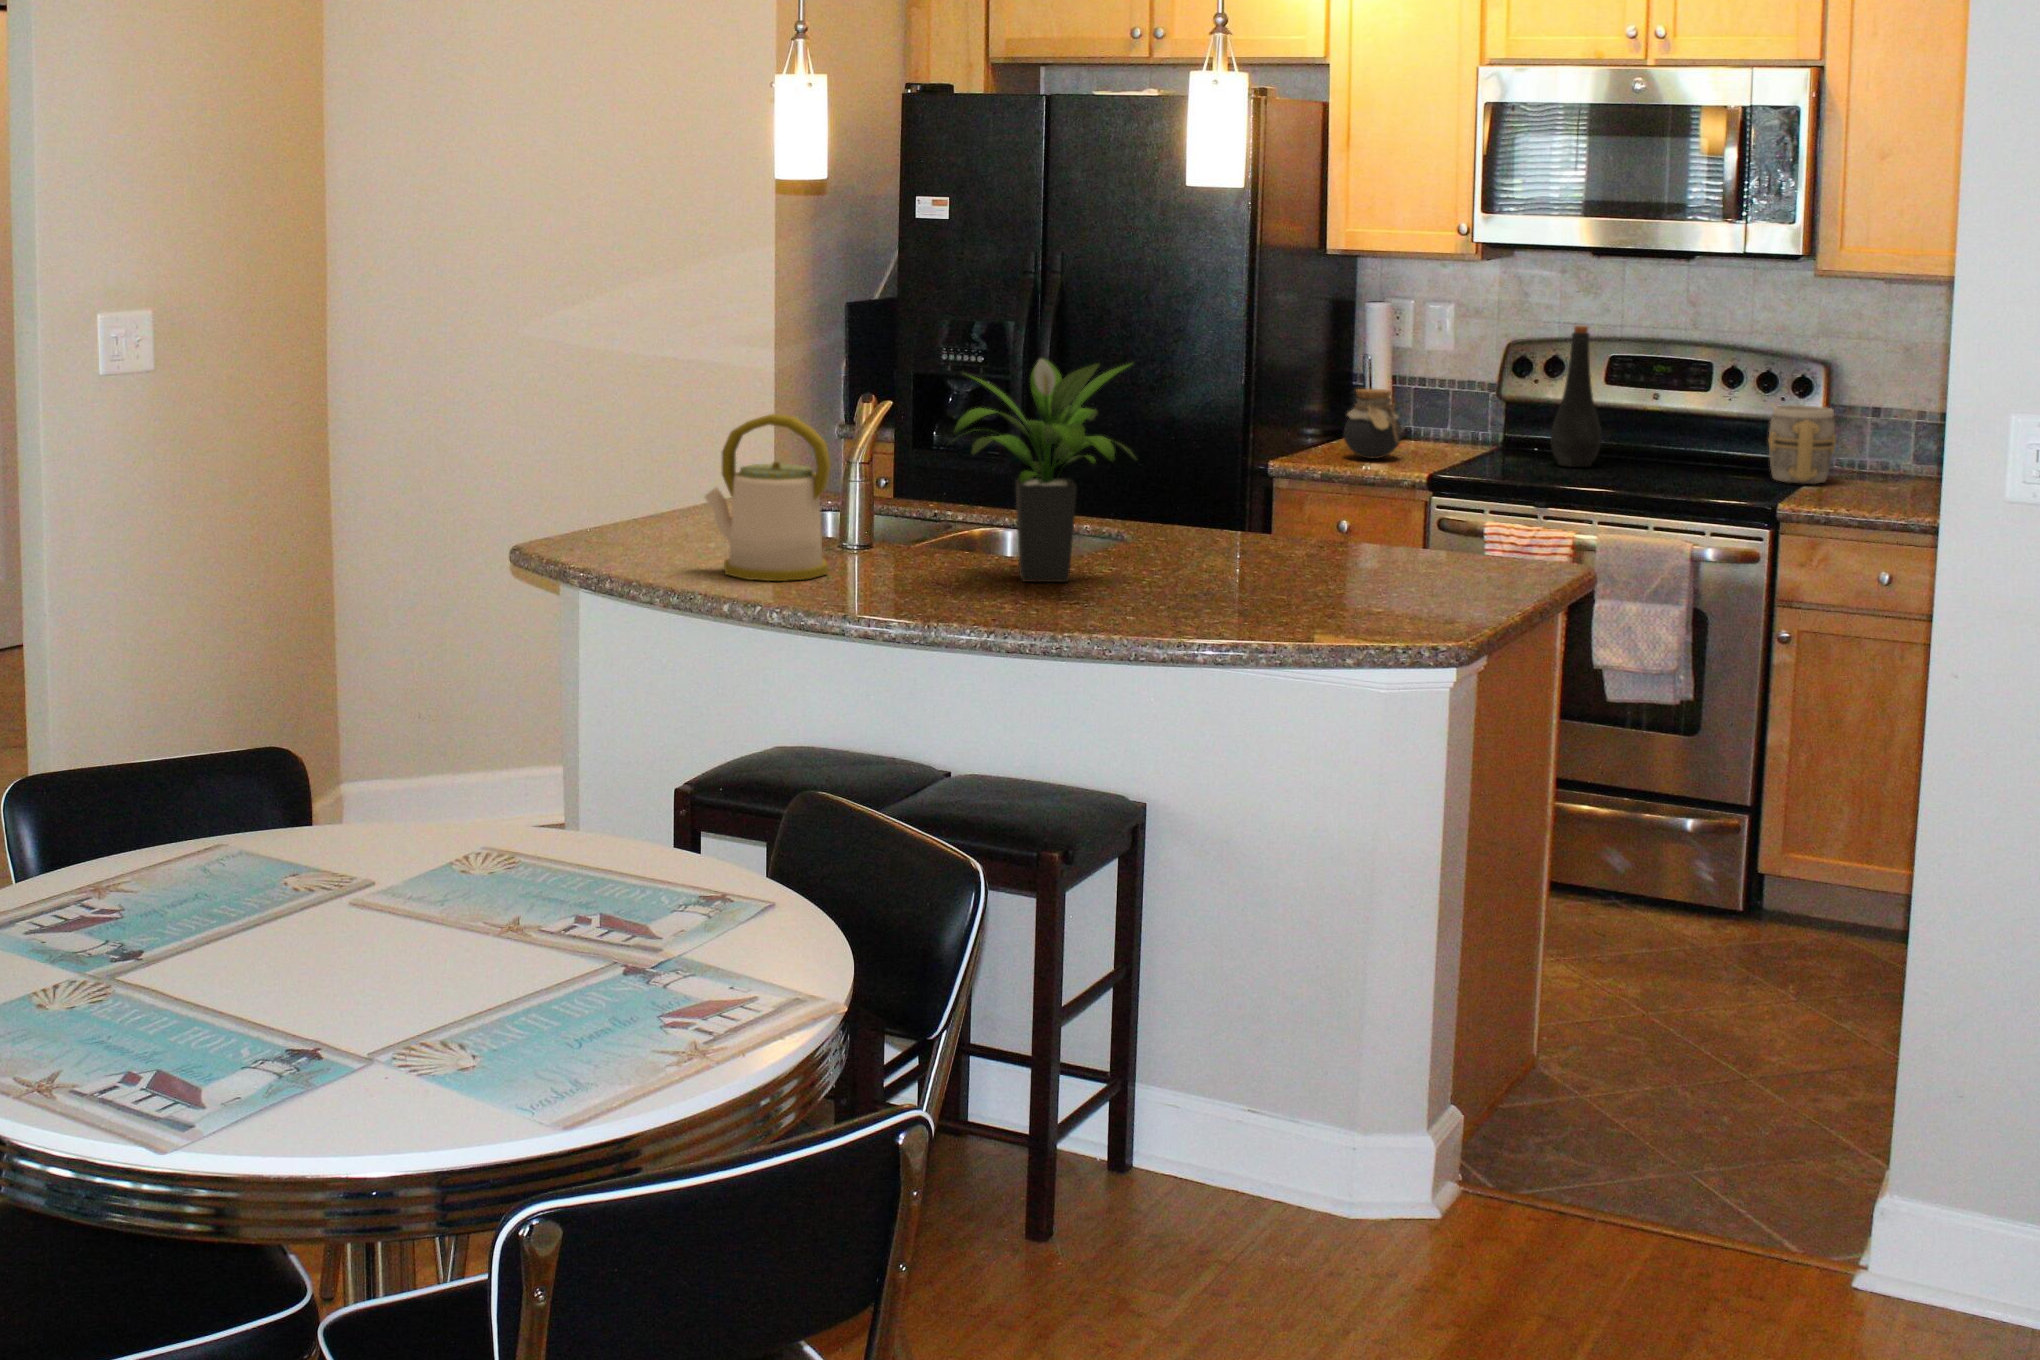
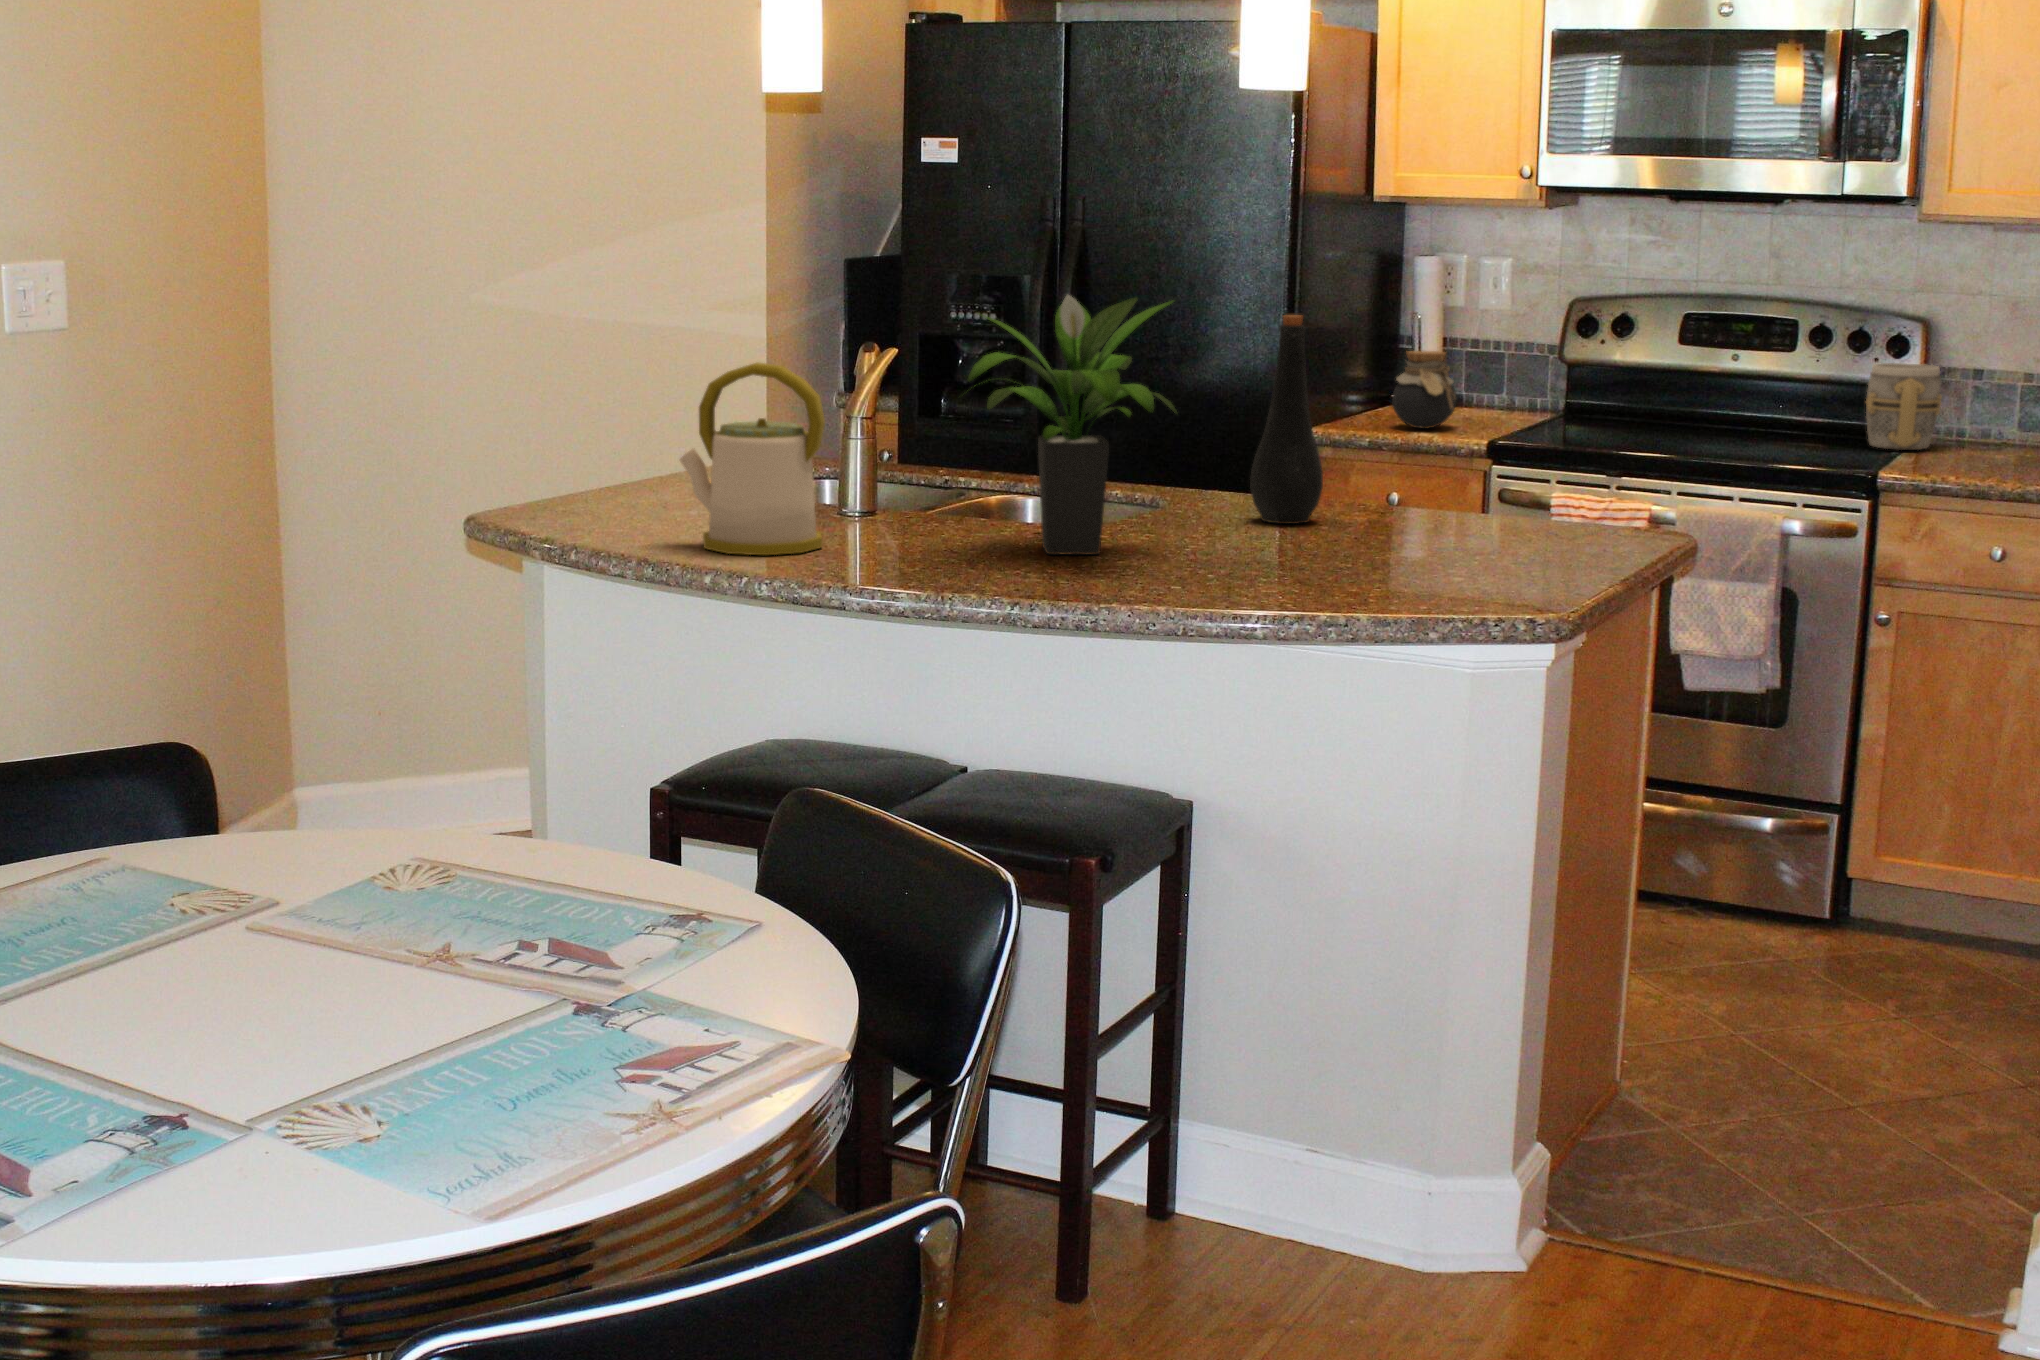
bottle: present [1550,326,1601,467] -> present [1250,315,1323,524]

